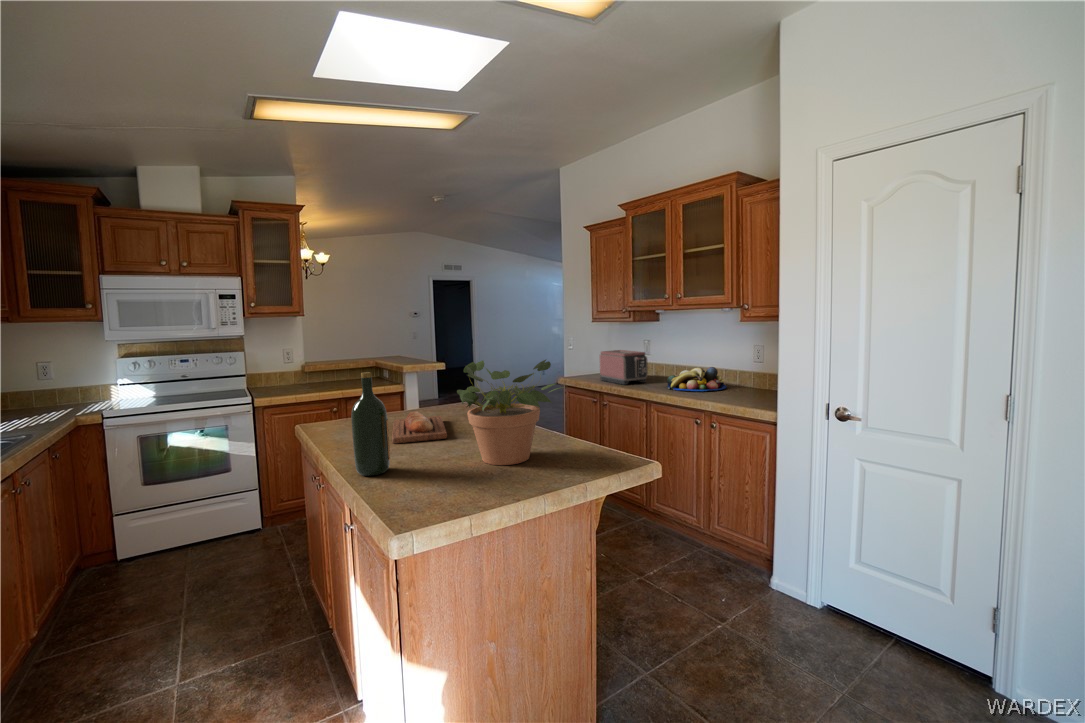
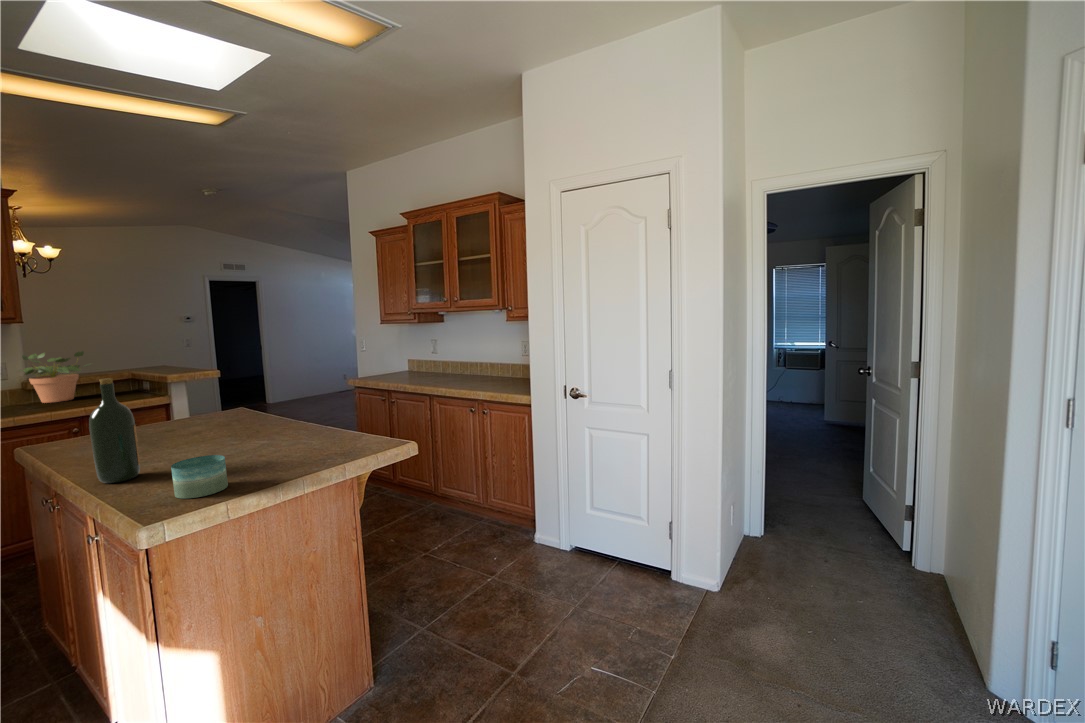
toaster: present [600,350,648,385] -> none [388,349,434,381]
potted plant: present [457,360,560,465] -> present [22,351,90,403]
fruit bowl: present [667,367,727,391] -> none [449,361,500,383]
bread loaf: present [392,411,447,444] -> none [145,418,213,451]
candle: none [420,460,469,506] -> present [171,455,228,499]

